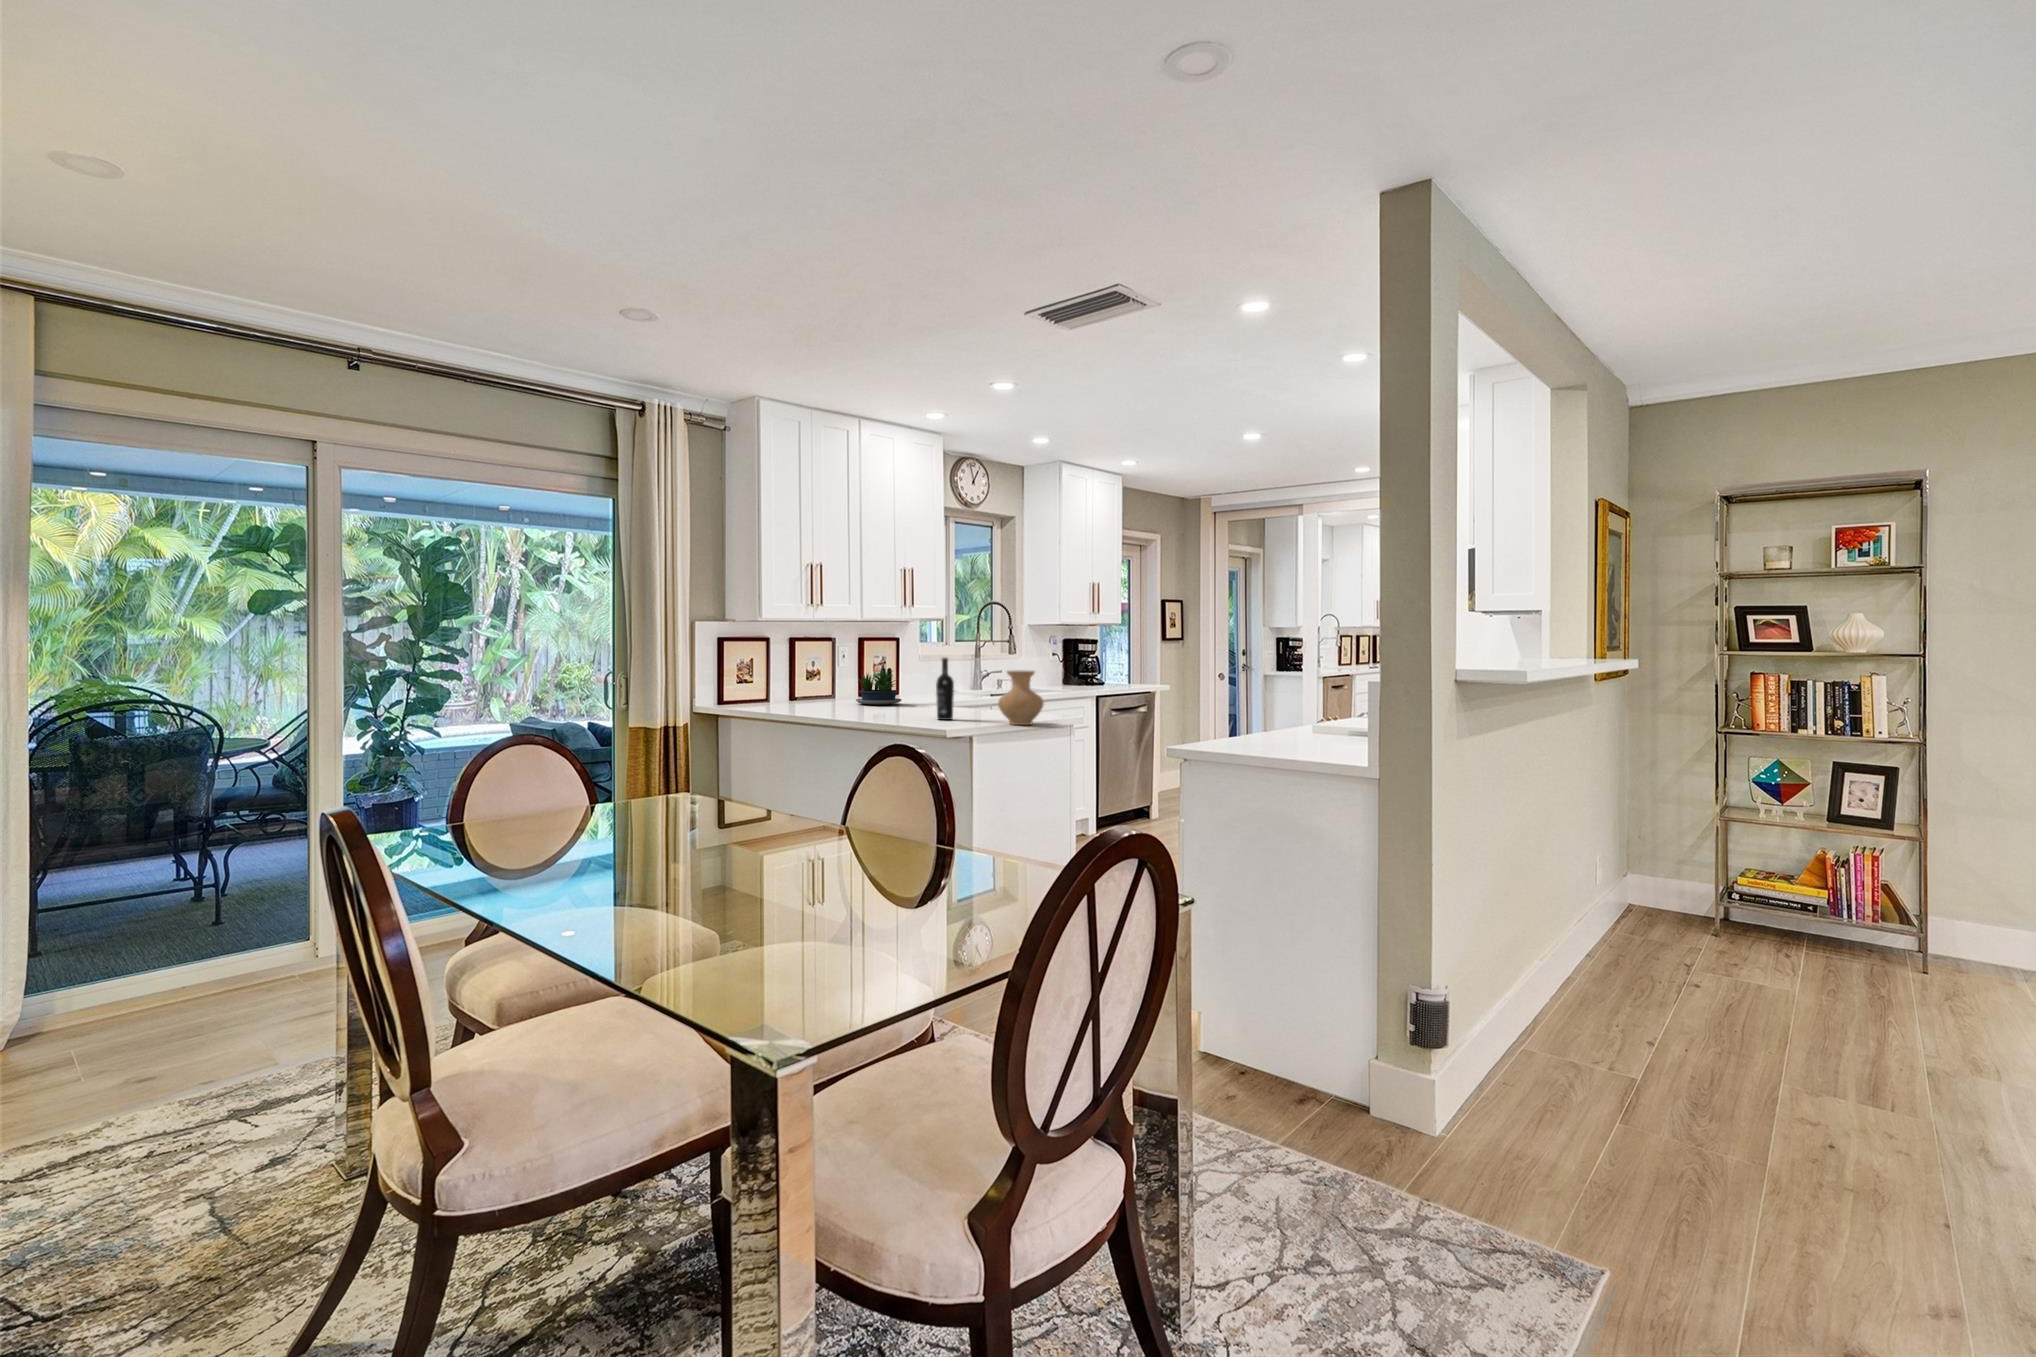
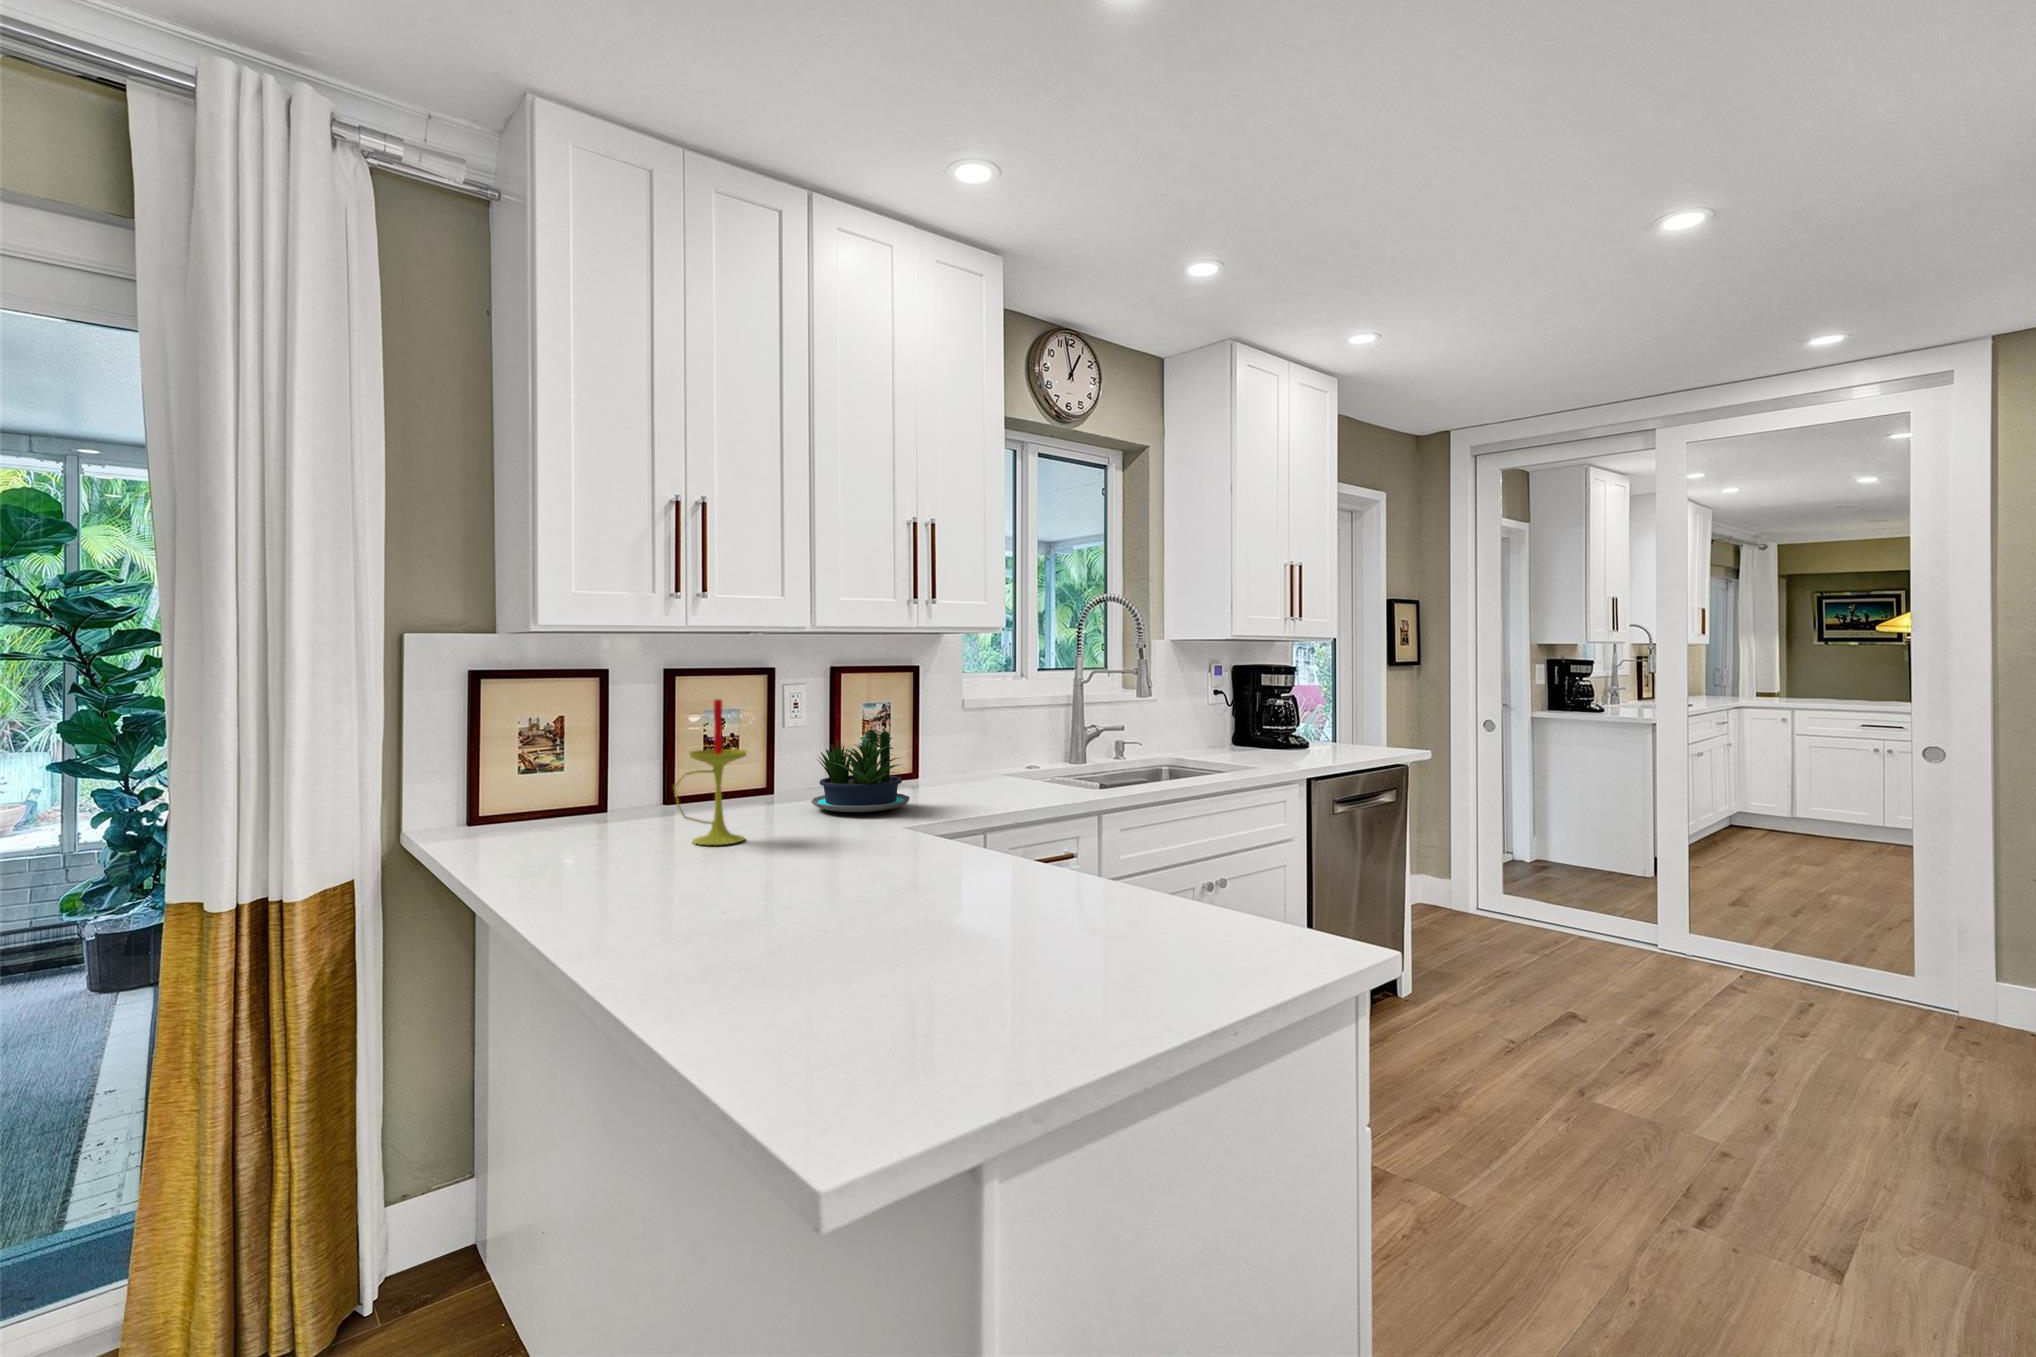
candle: none [812,649,842,711] -> present [674,699,747,845]
wine bottle: present [936,658,954,720] -> none [948,726,996,900]
vase: present [998,670,1044,725] -> none [1117,767,1256,940]

